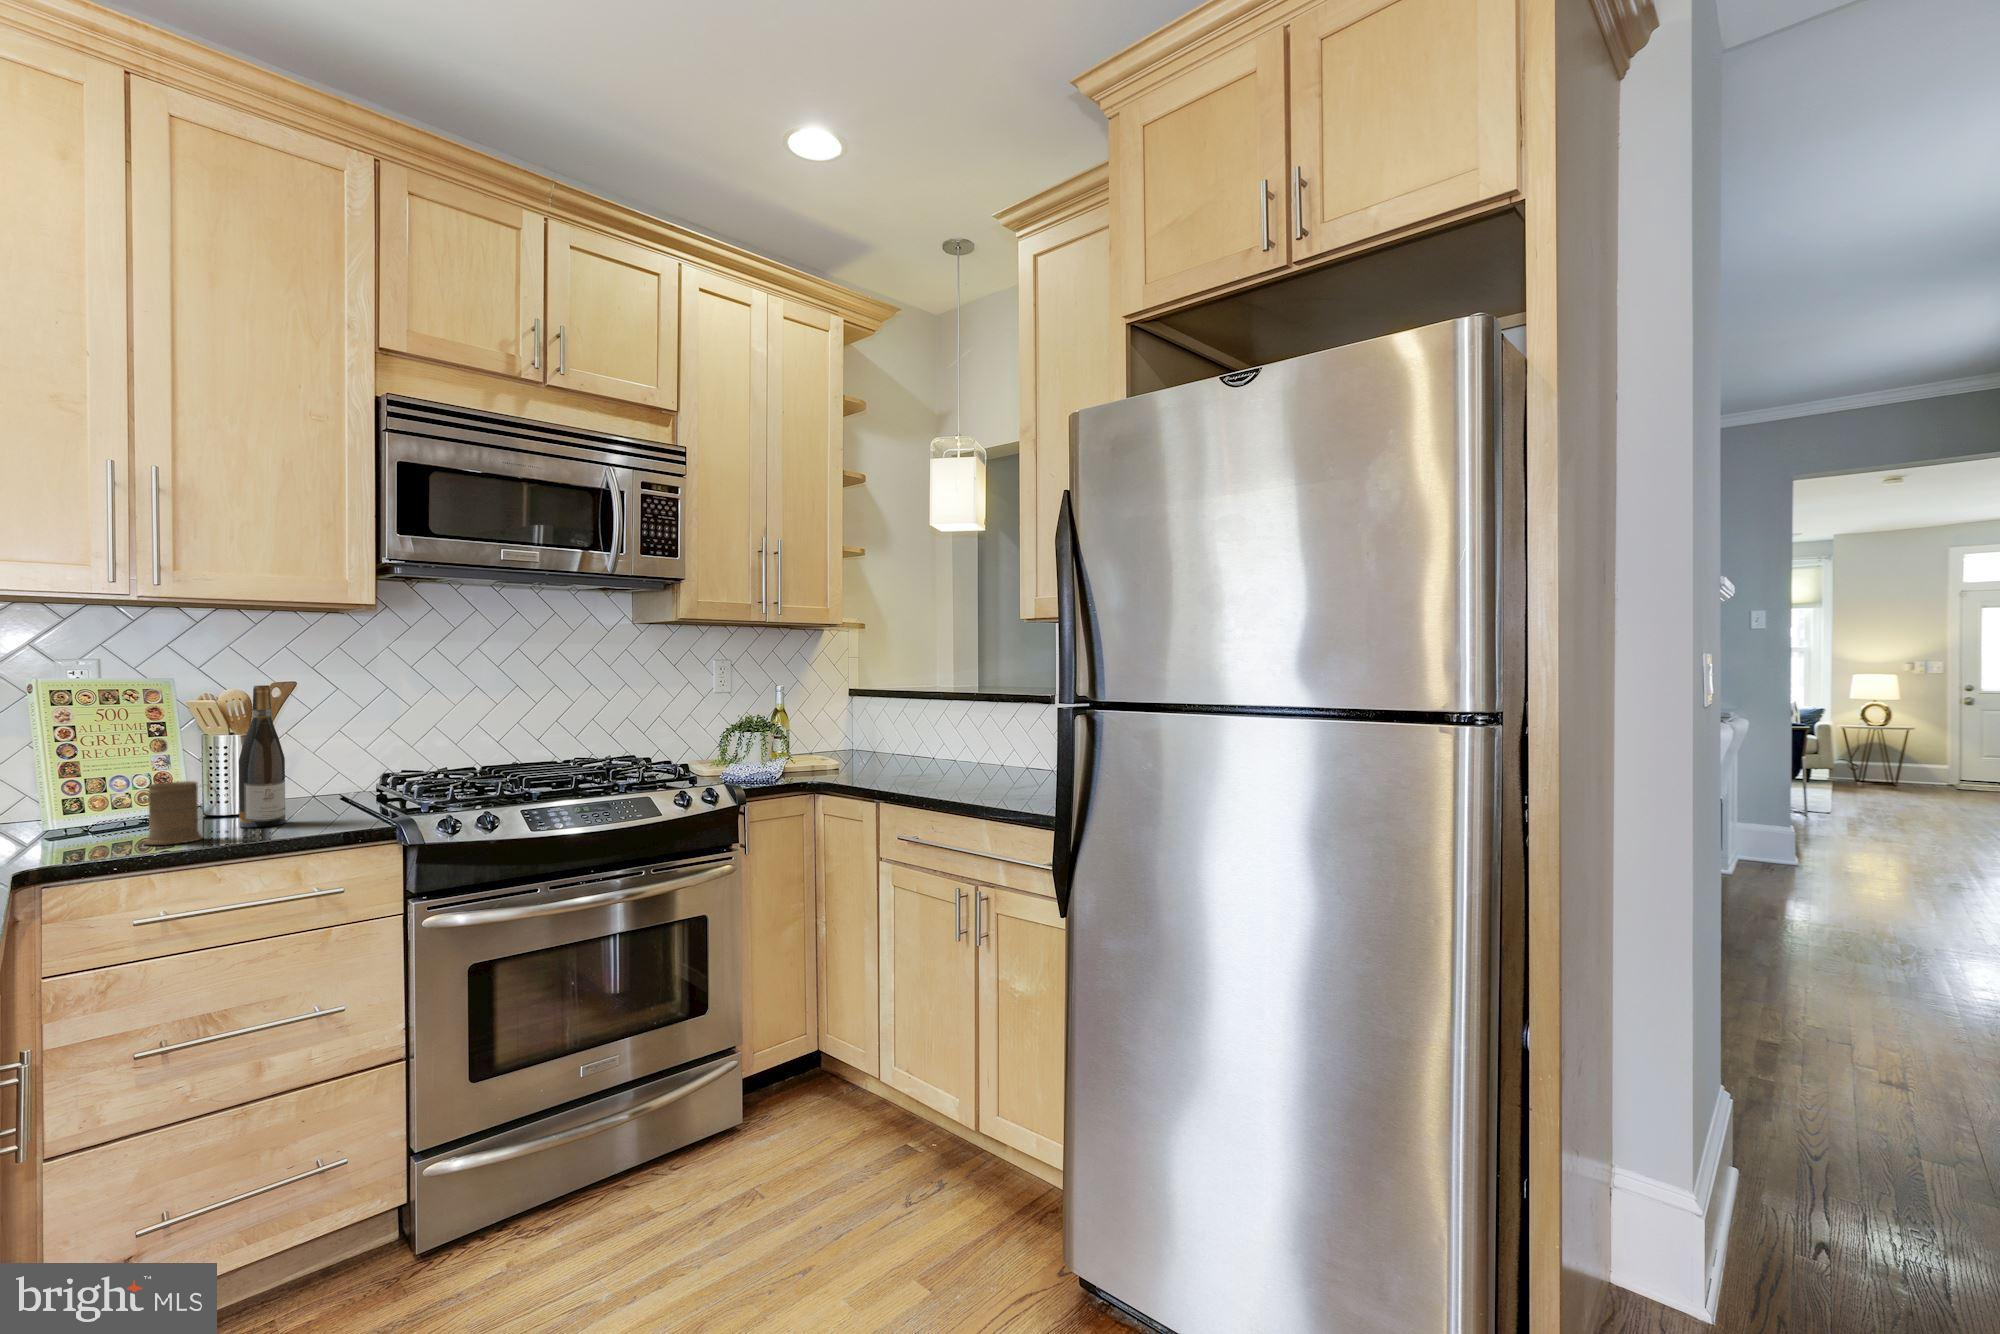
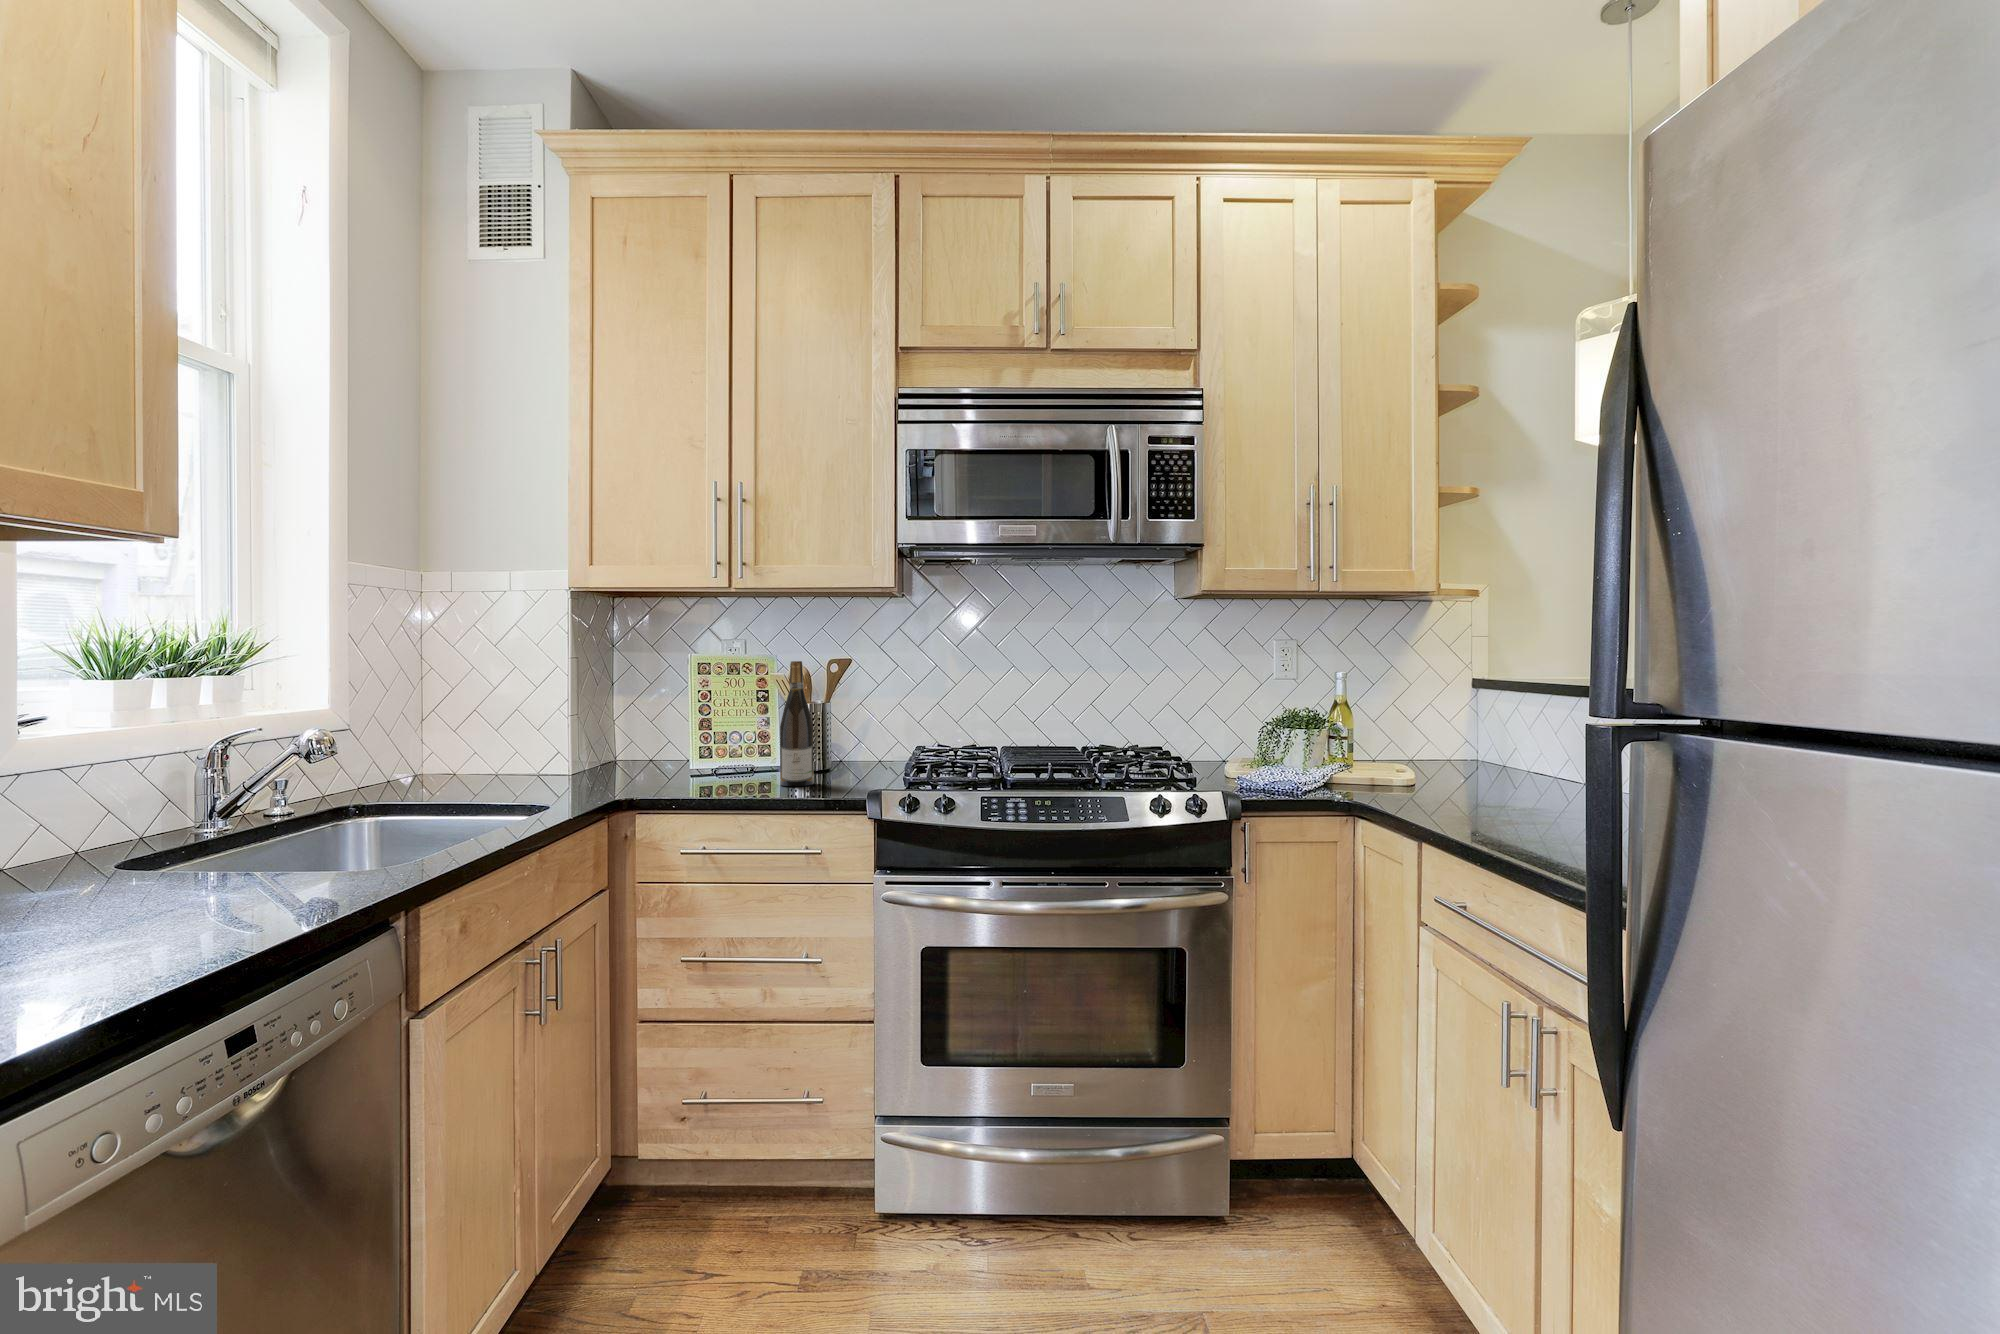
mug: present [144,781,218,845] -> none [701,742,746,795]

